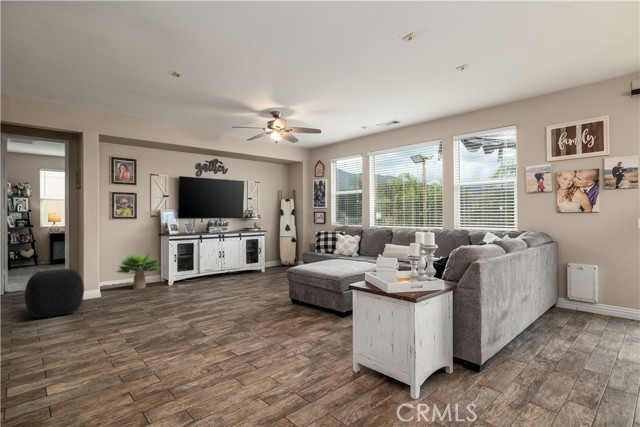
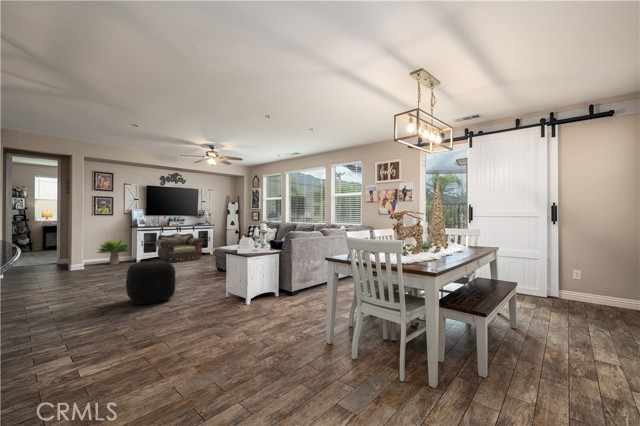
armchair: none [193,243,258,288] -> present [155,233,204,263]
ottoman: present [24,269,84,318] -> present [126,260,176,305]

